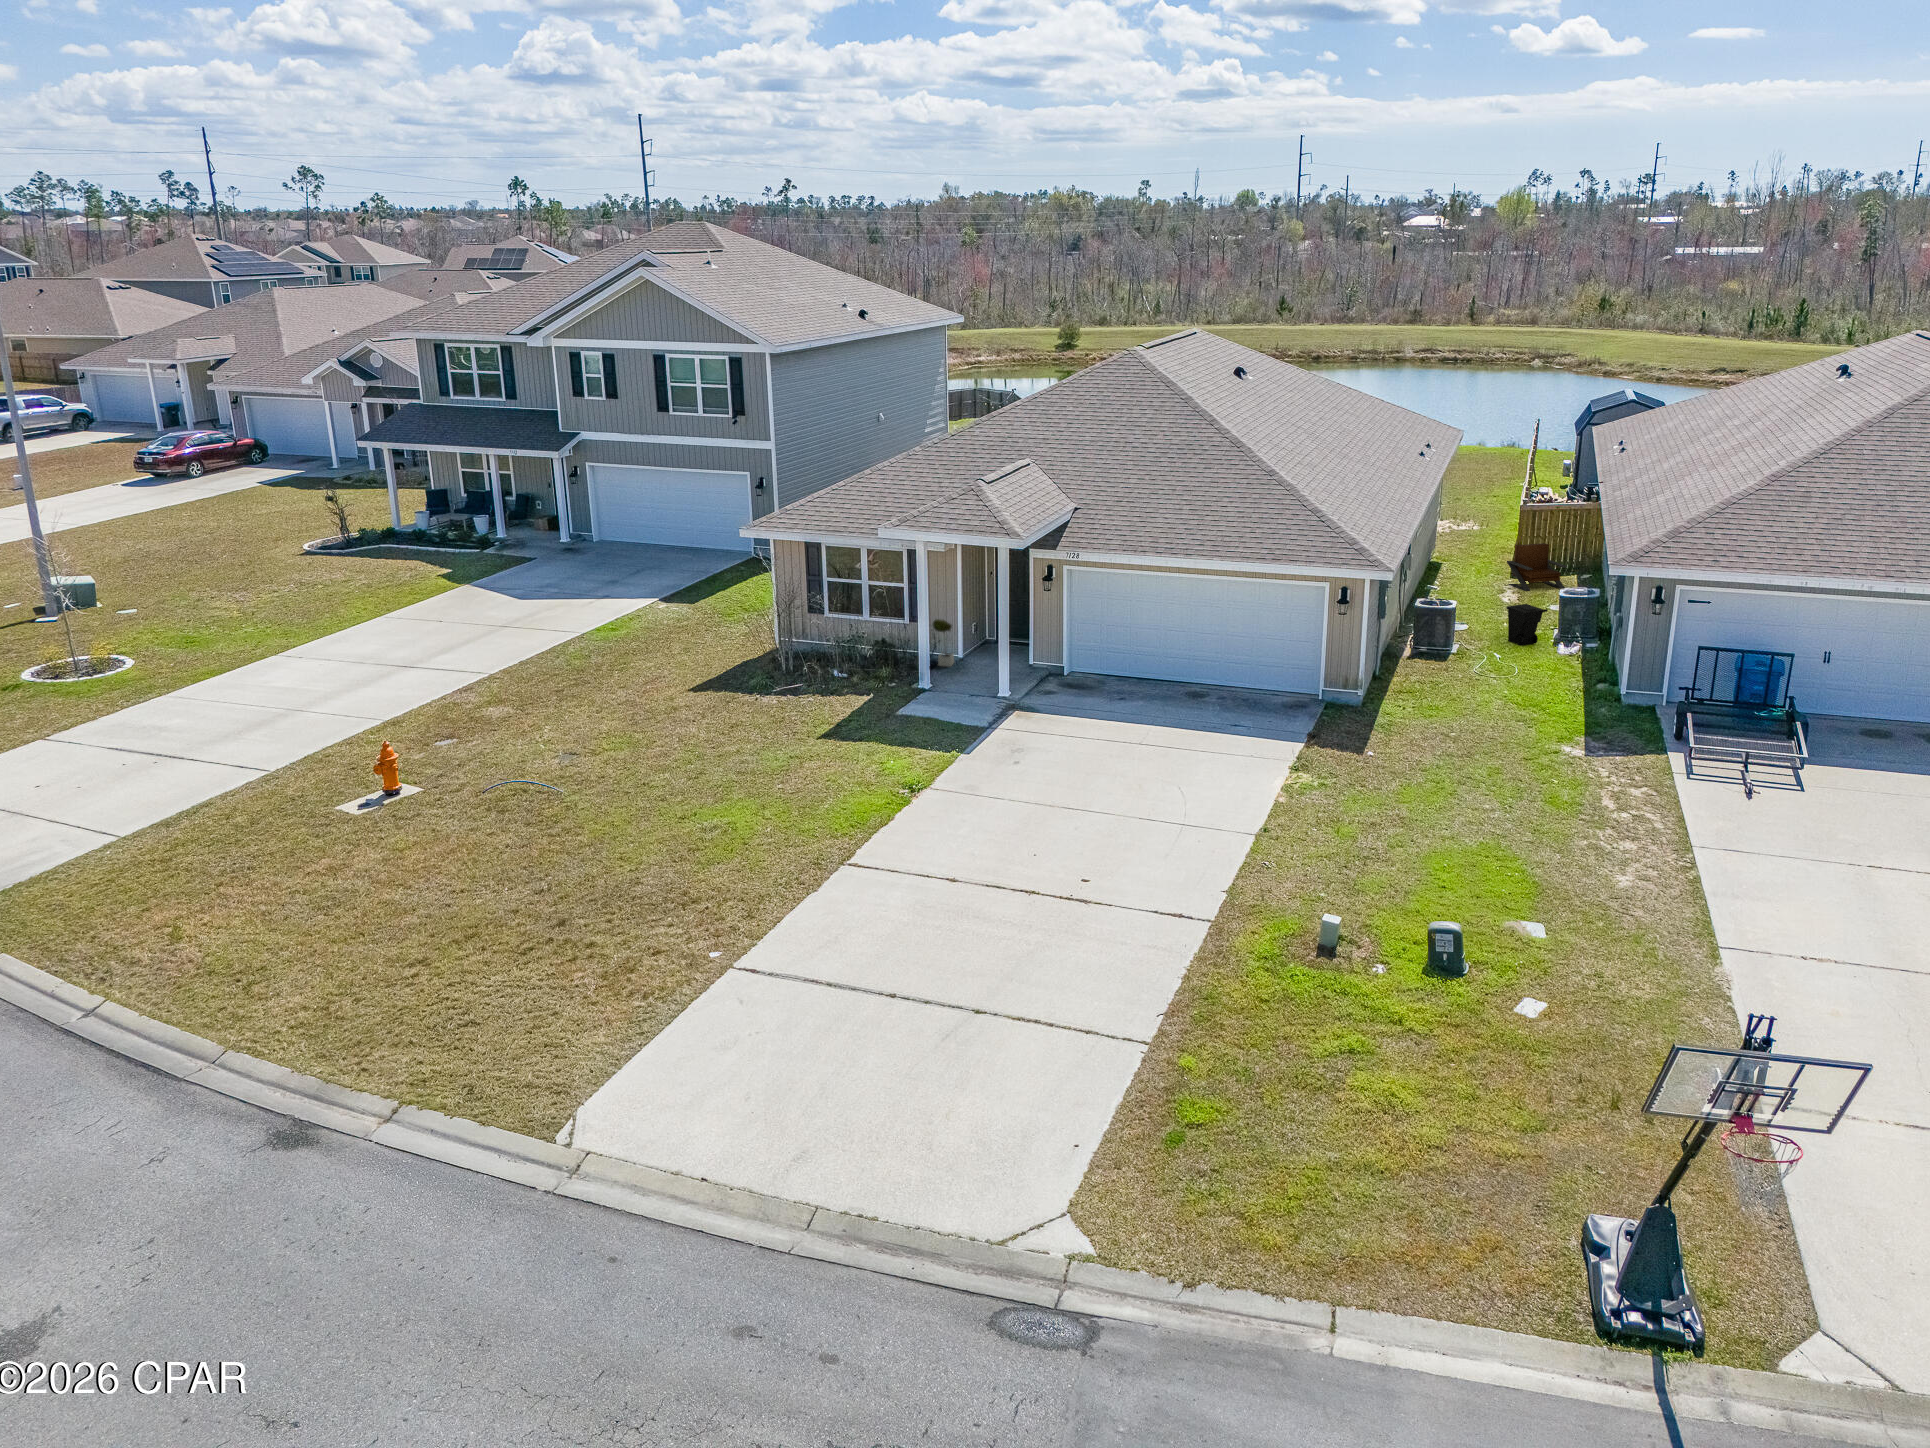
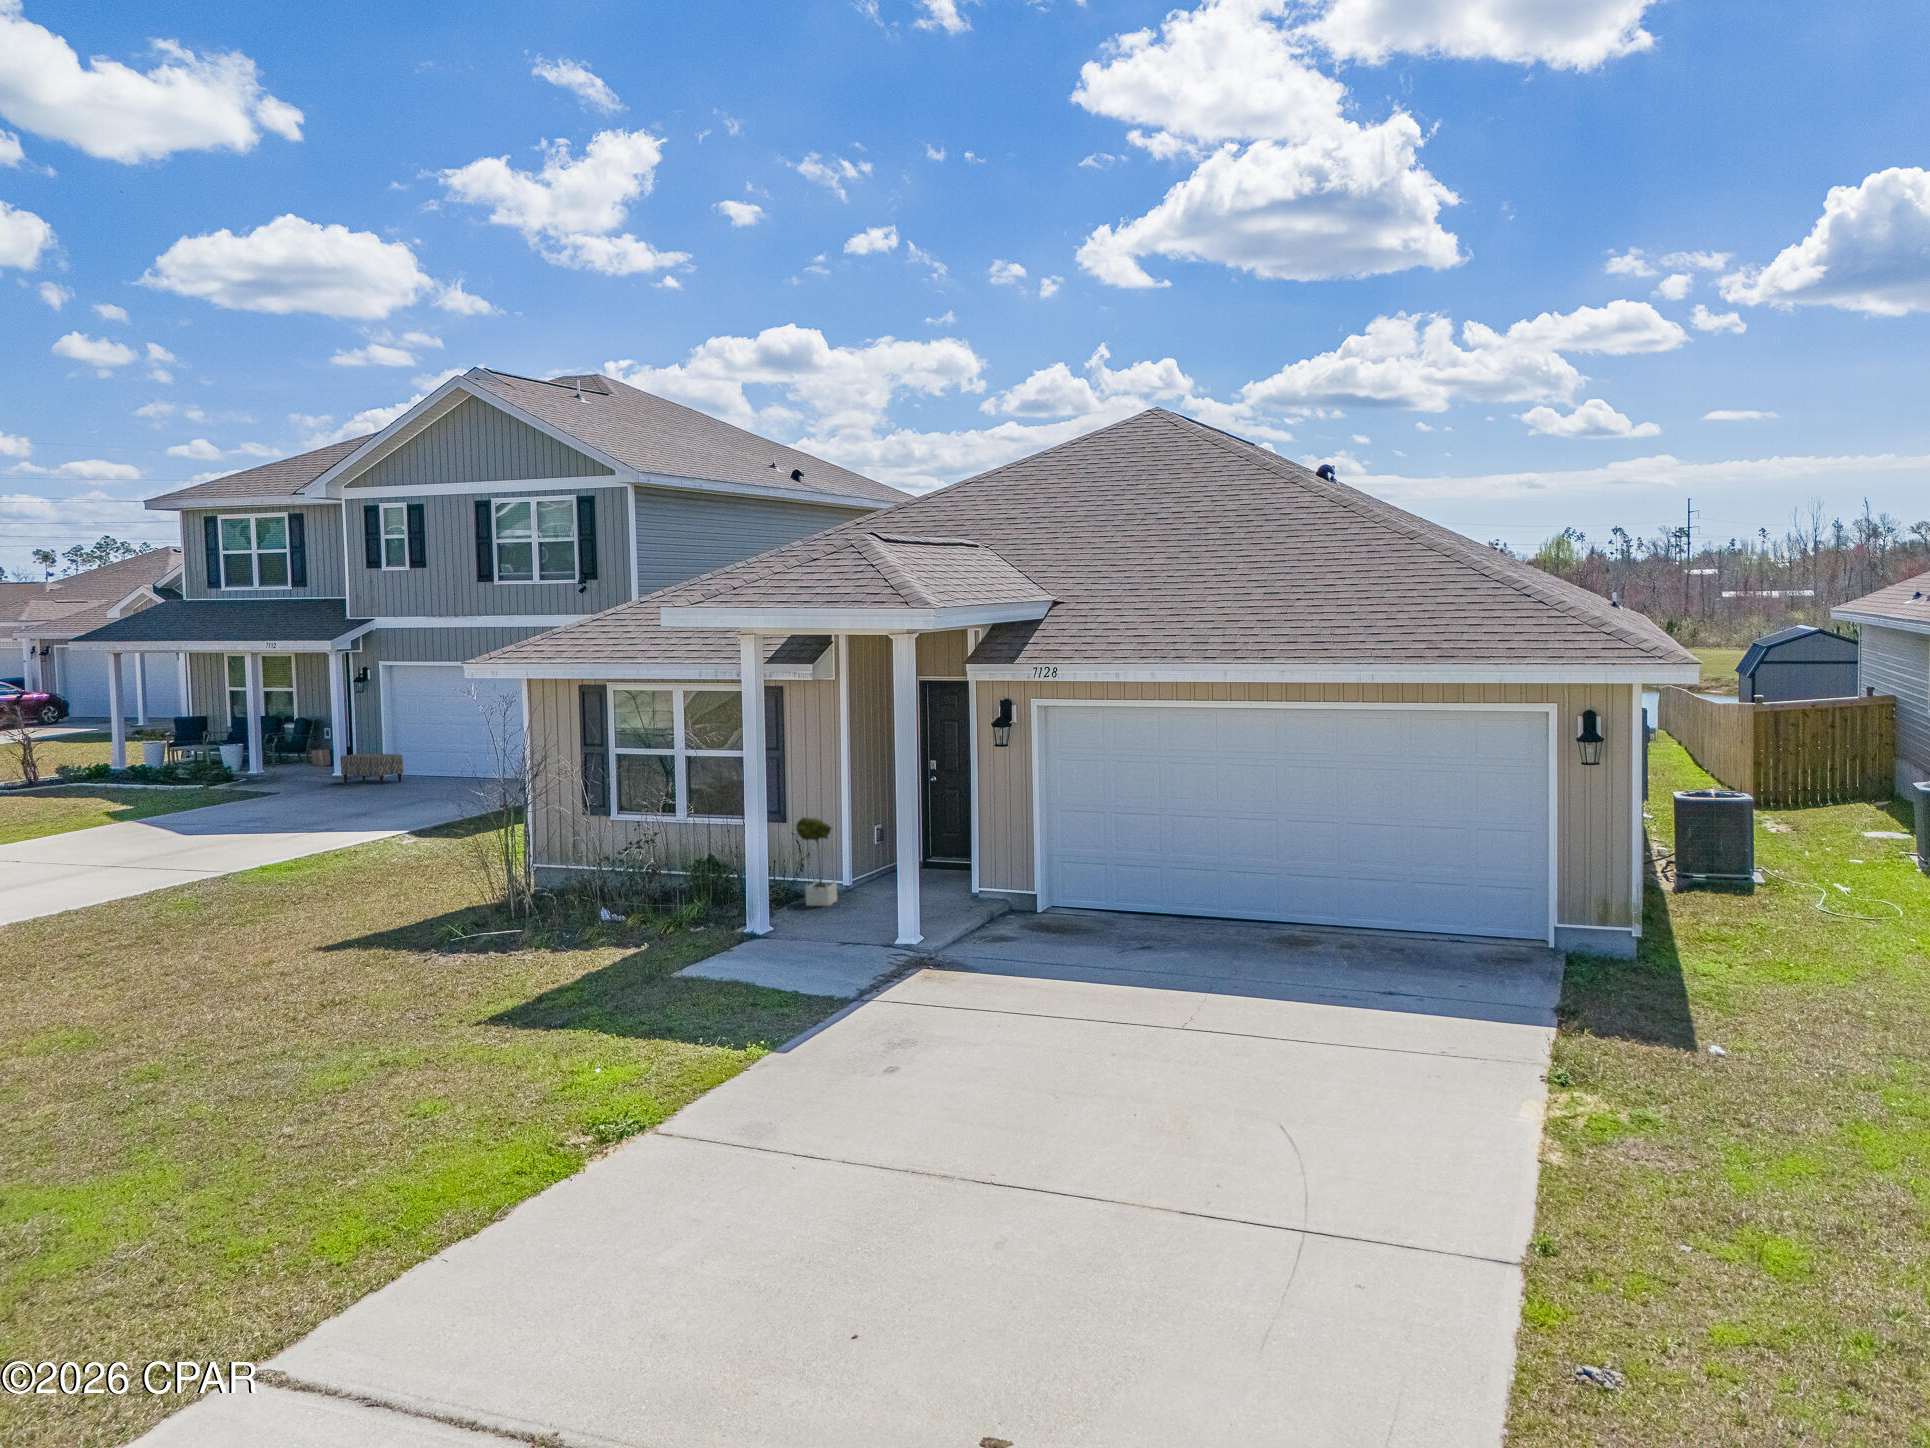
bench: none [566,525,610,549] -> present [341,753,403,785]
lounge chair: present [1507,543,1567,591] -> none [1777,735,1885,808]
trash can: present [1507,604,1548,646] -> none [1843,797,1926,869]

